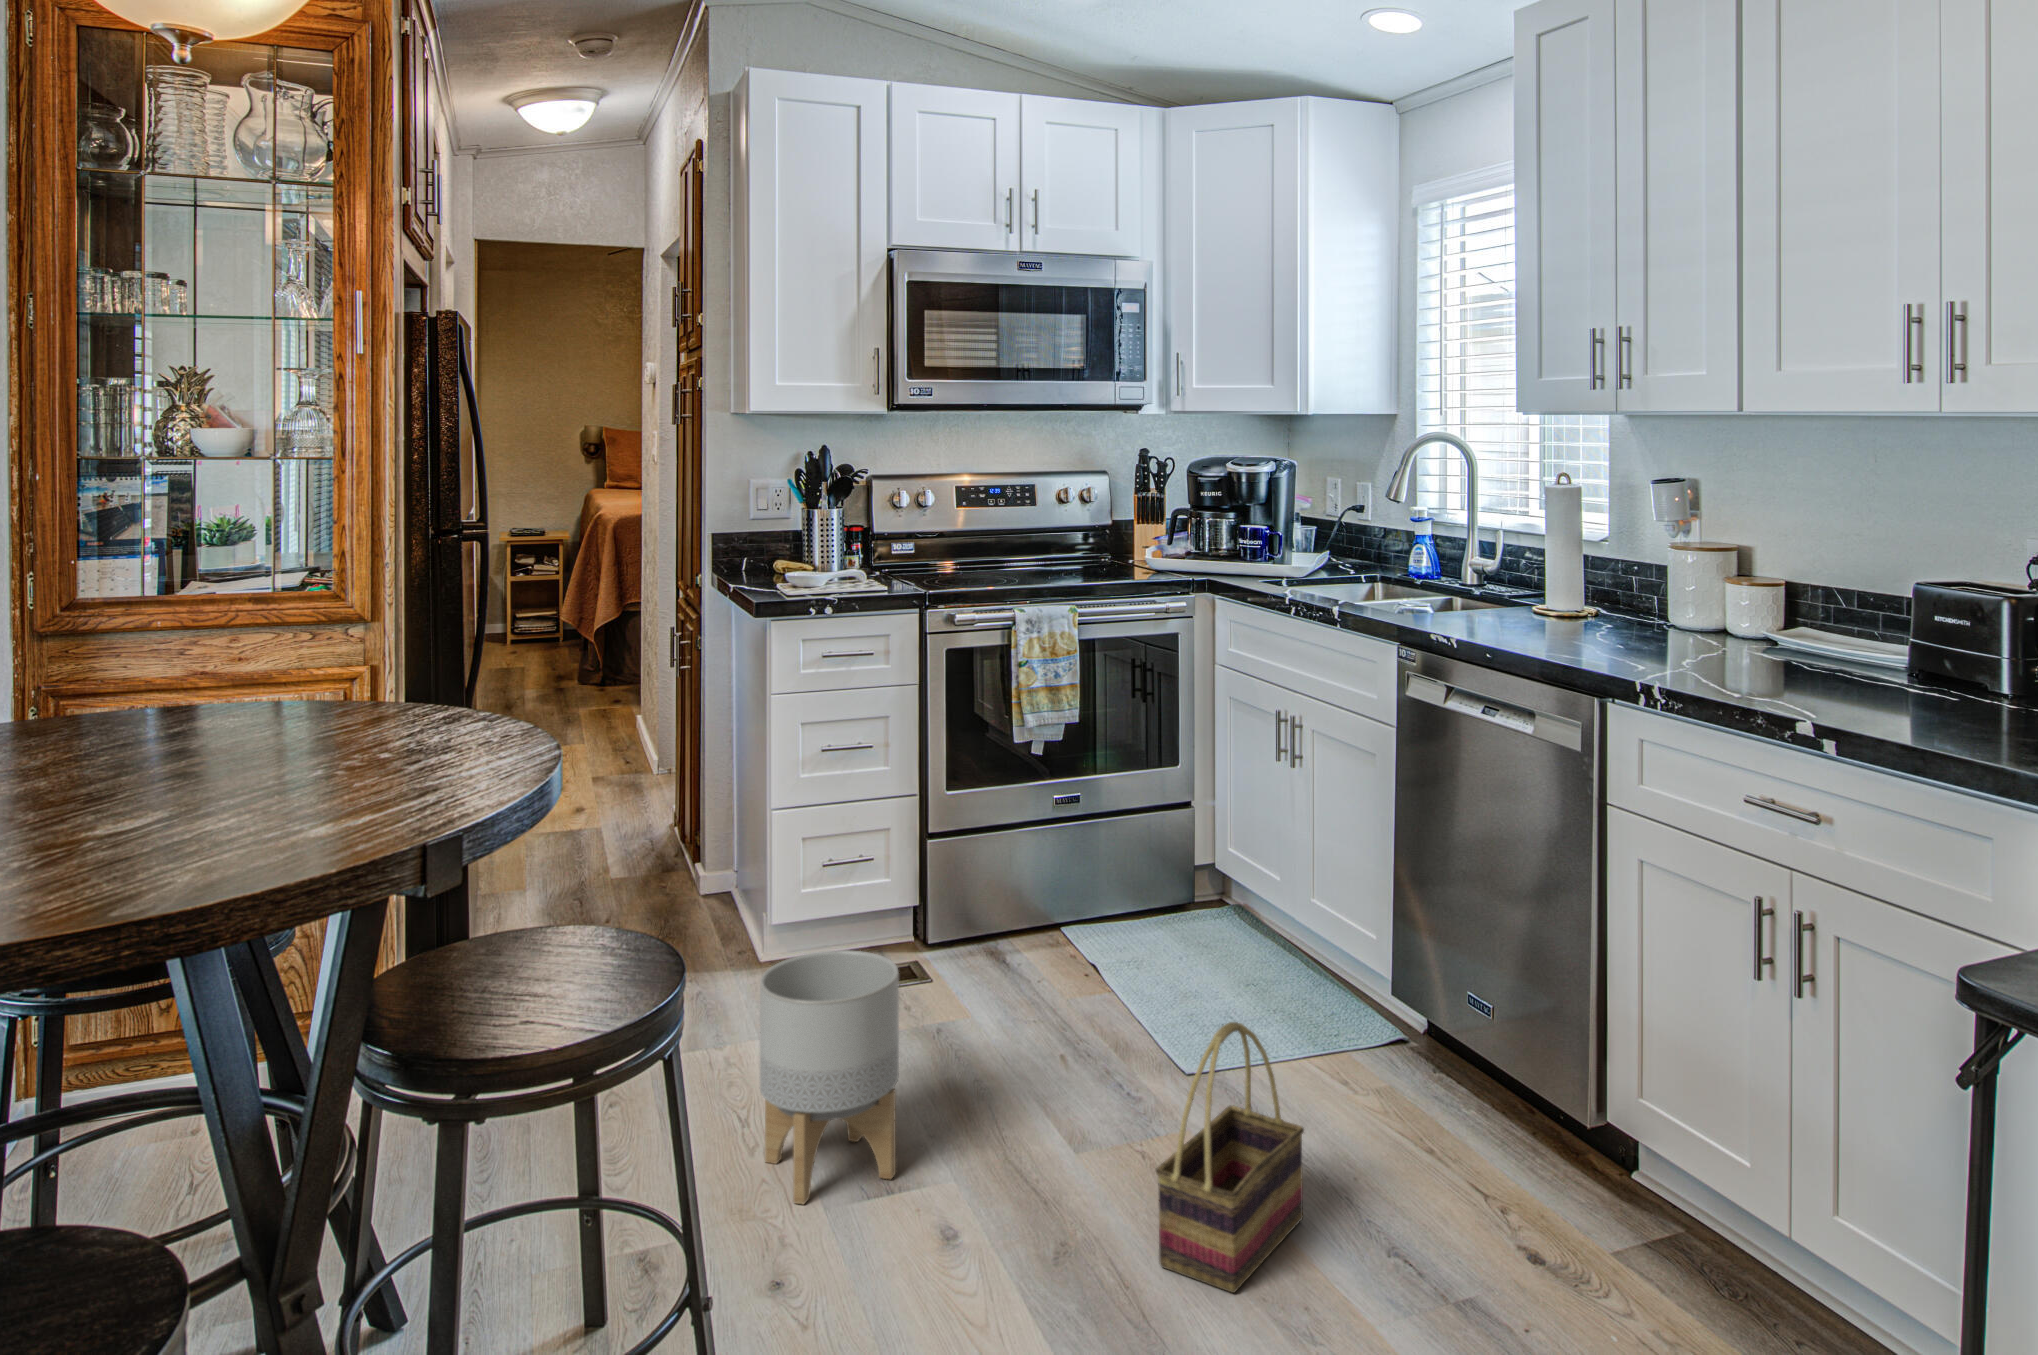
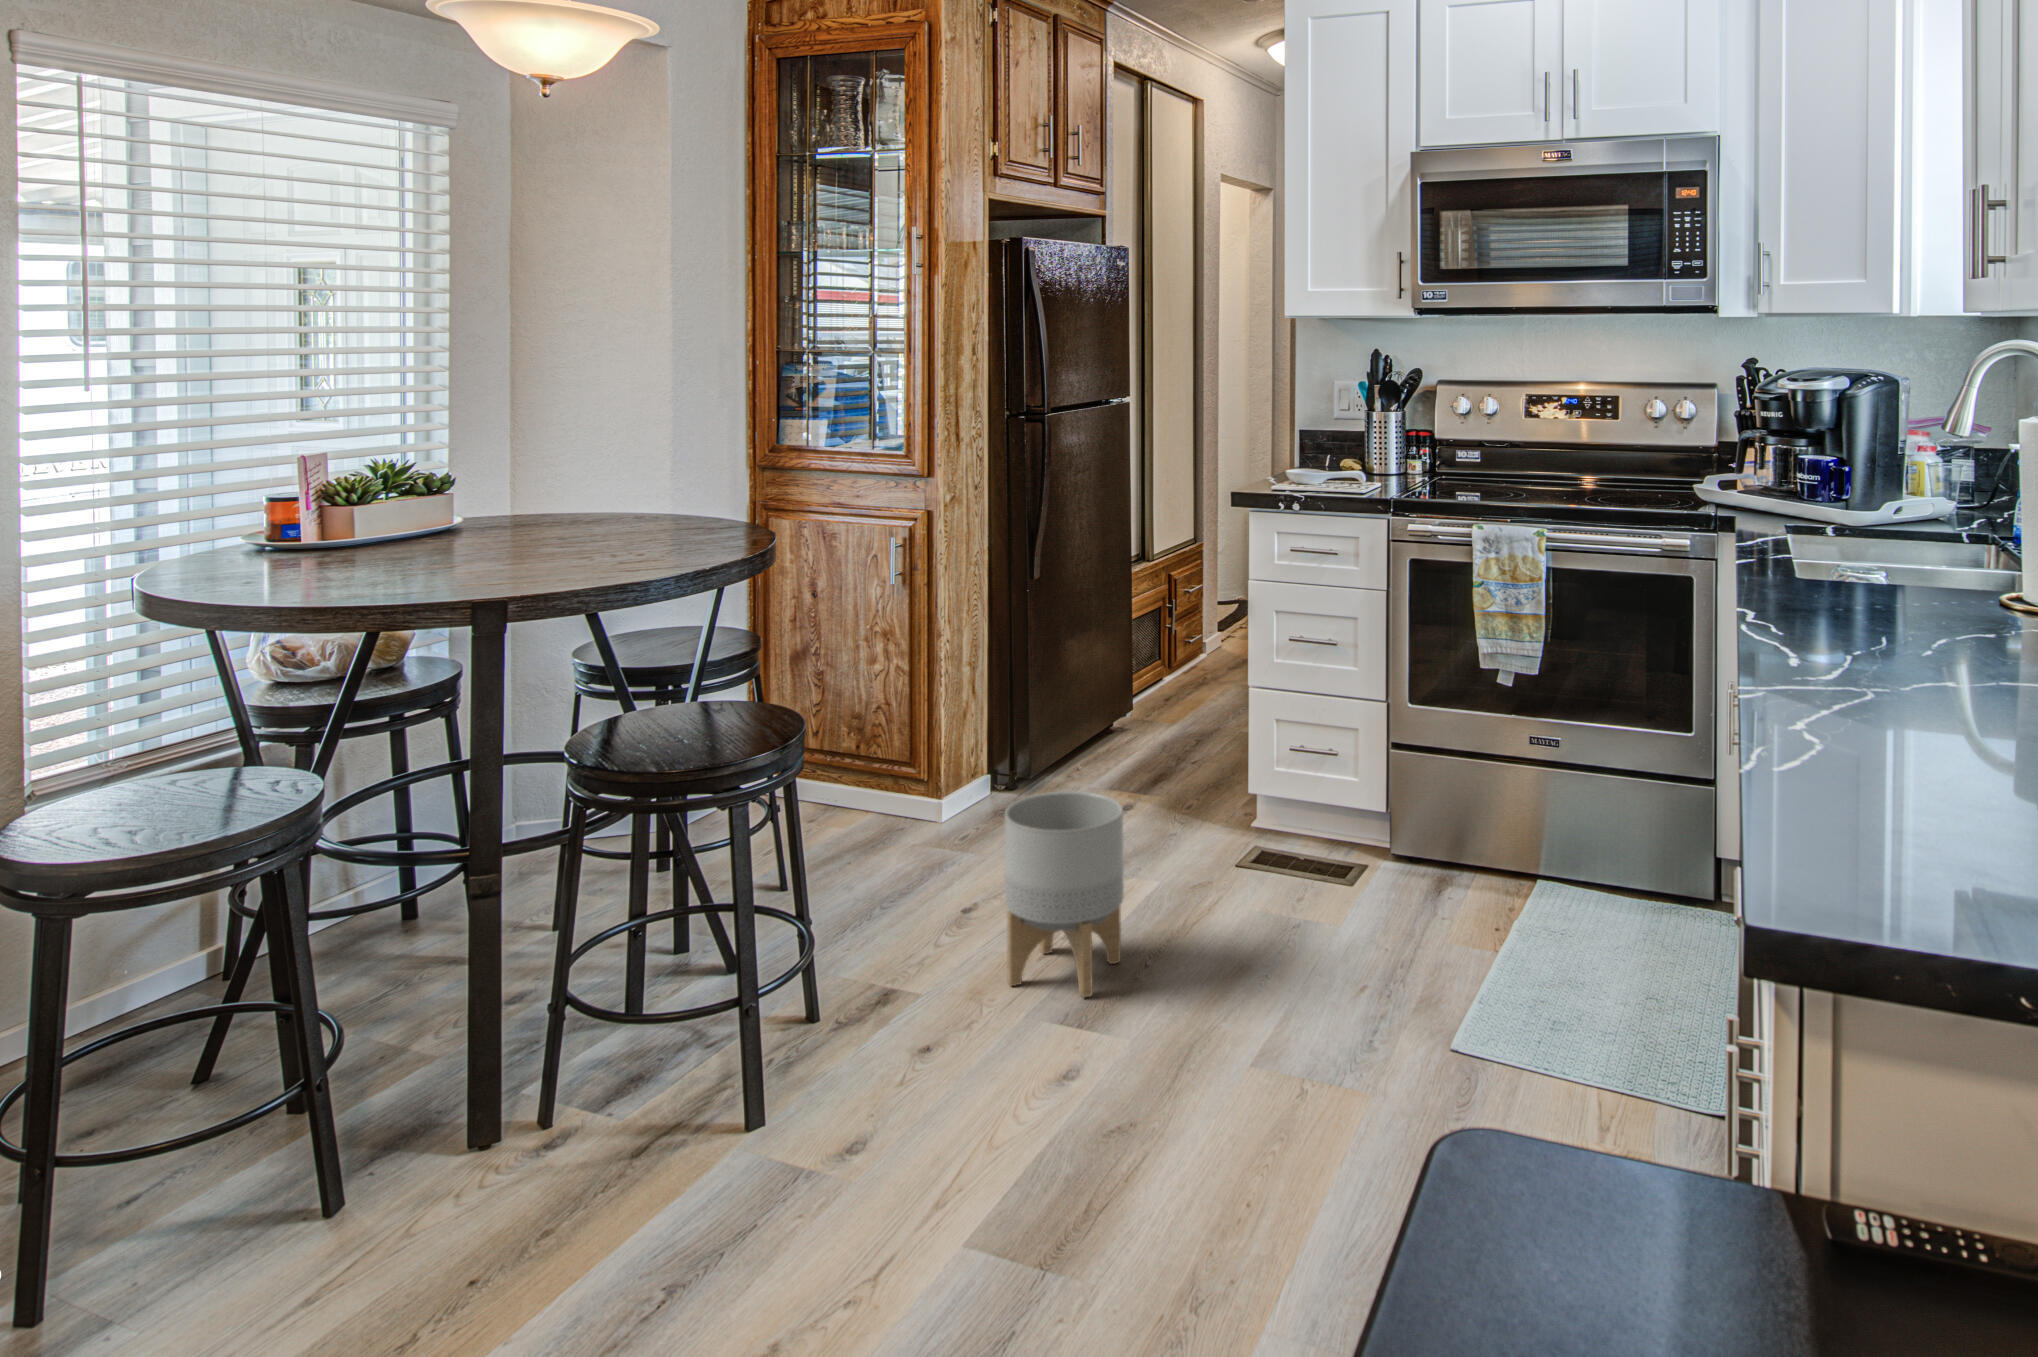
basket: present [1156,1022,1304,1293] -> none [1126,953,1300,1201]

